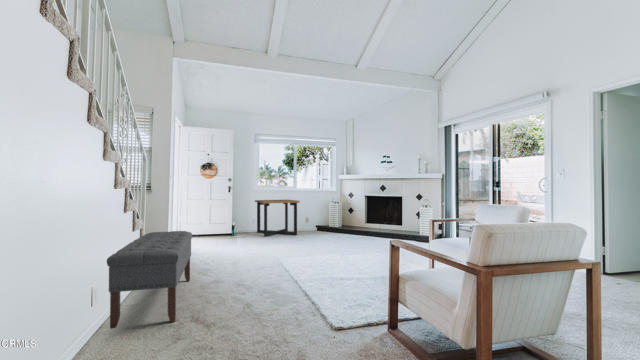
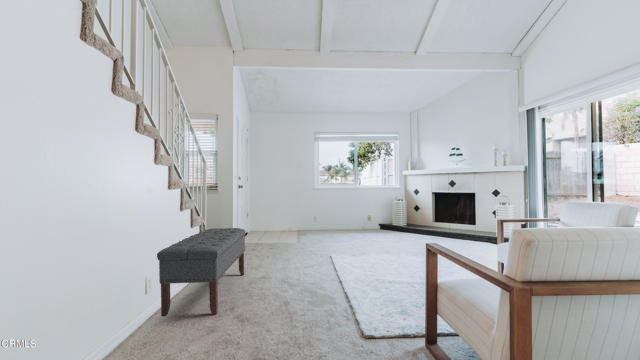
side table: present [255,200,300,237] -> none [320,197,362,234]

